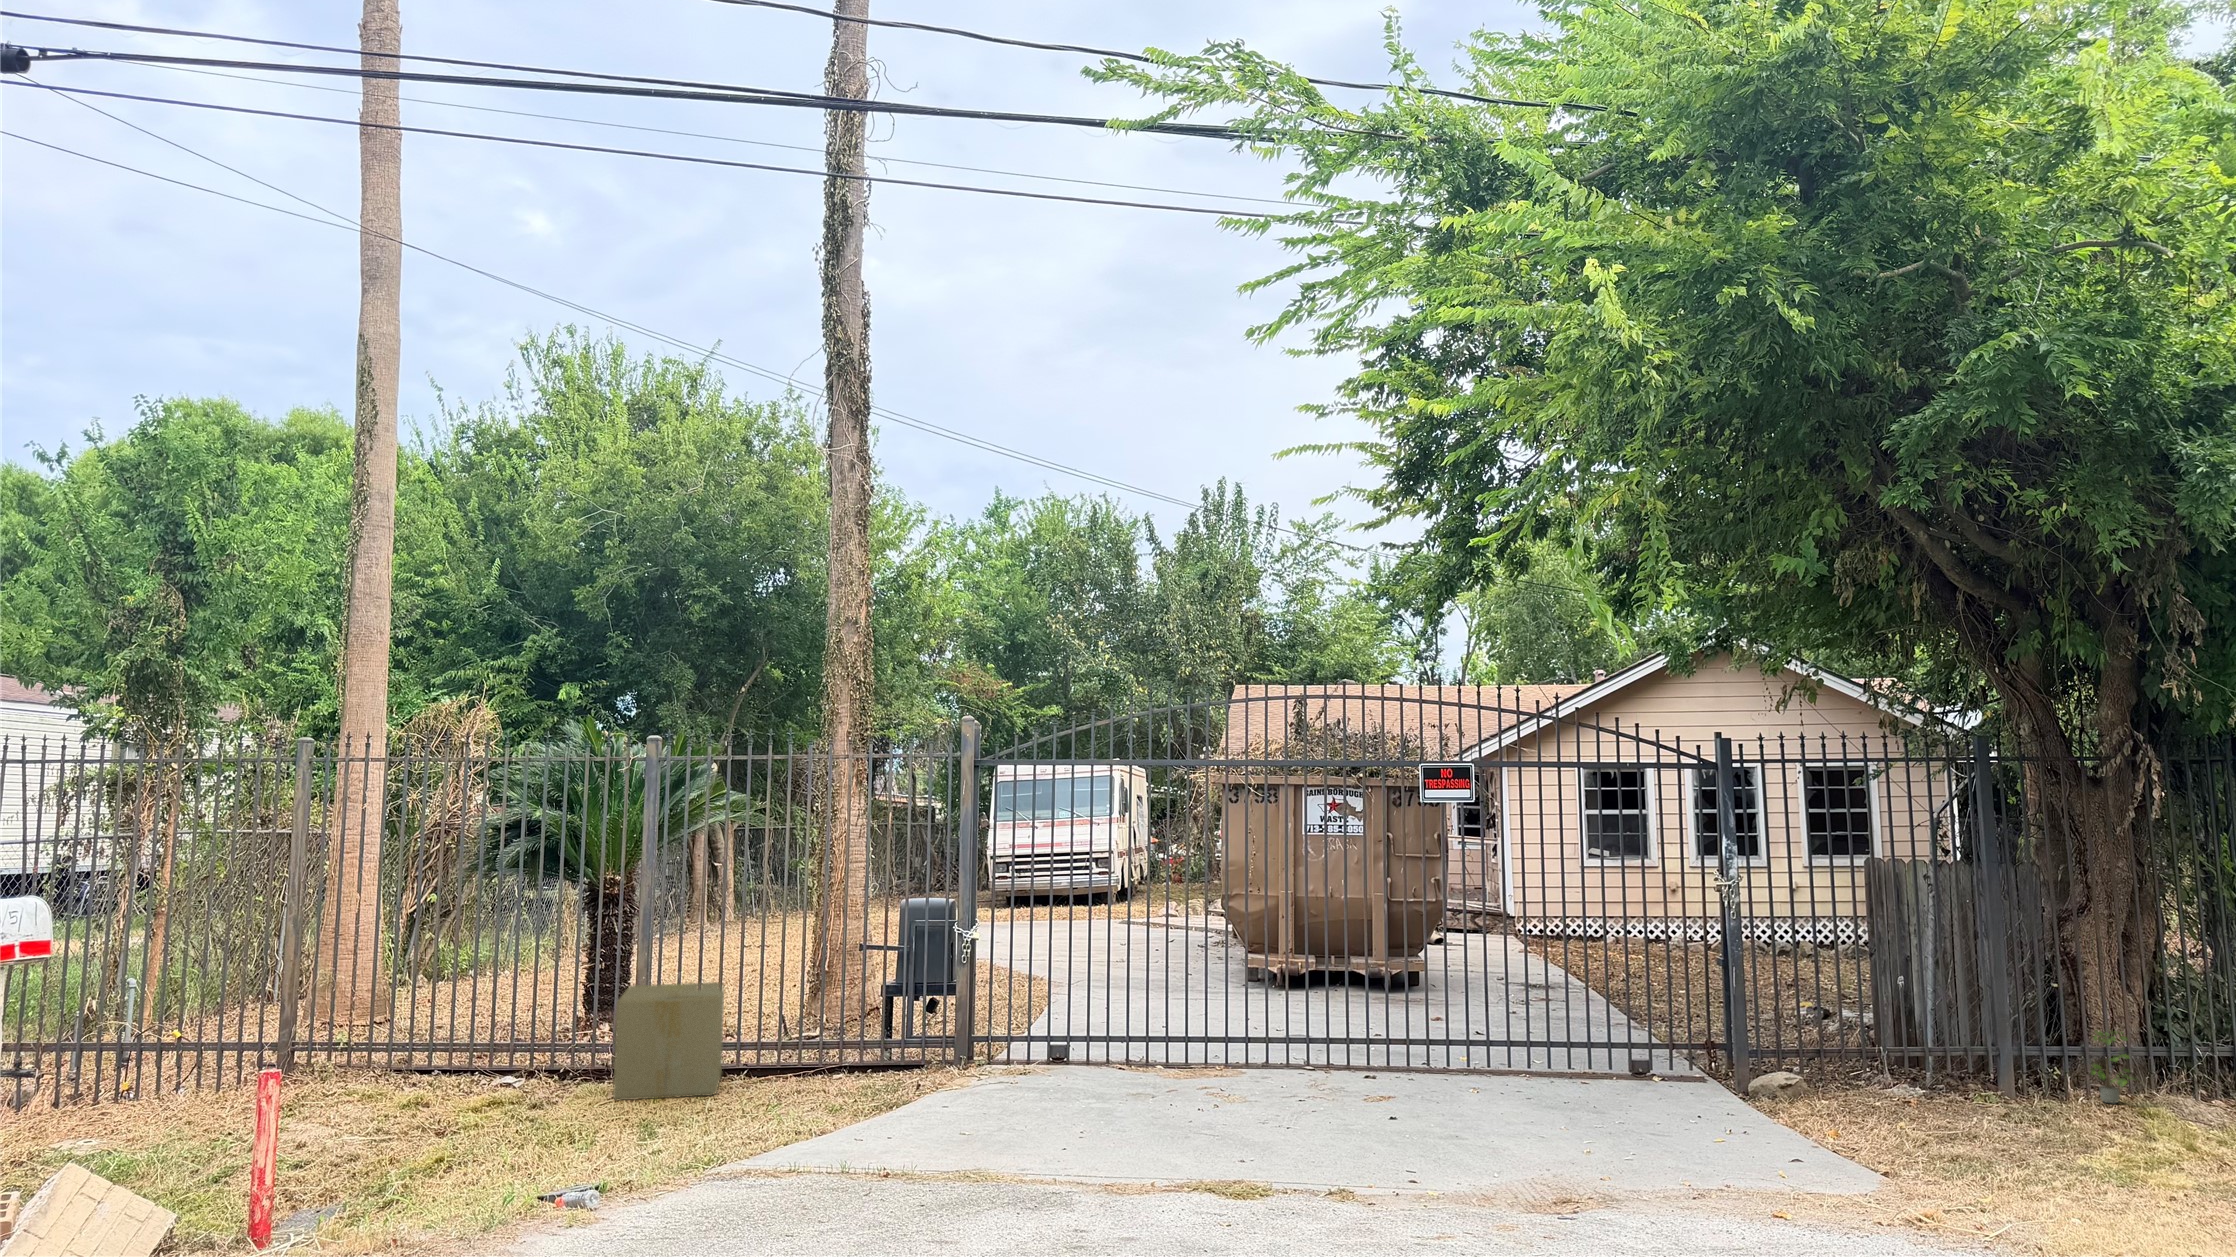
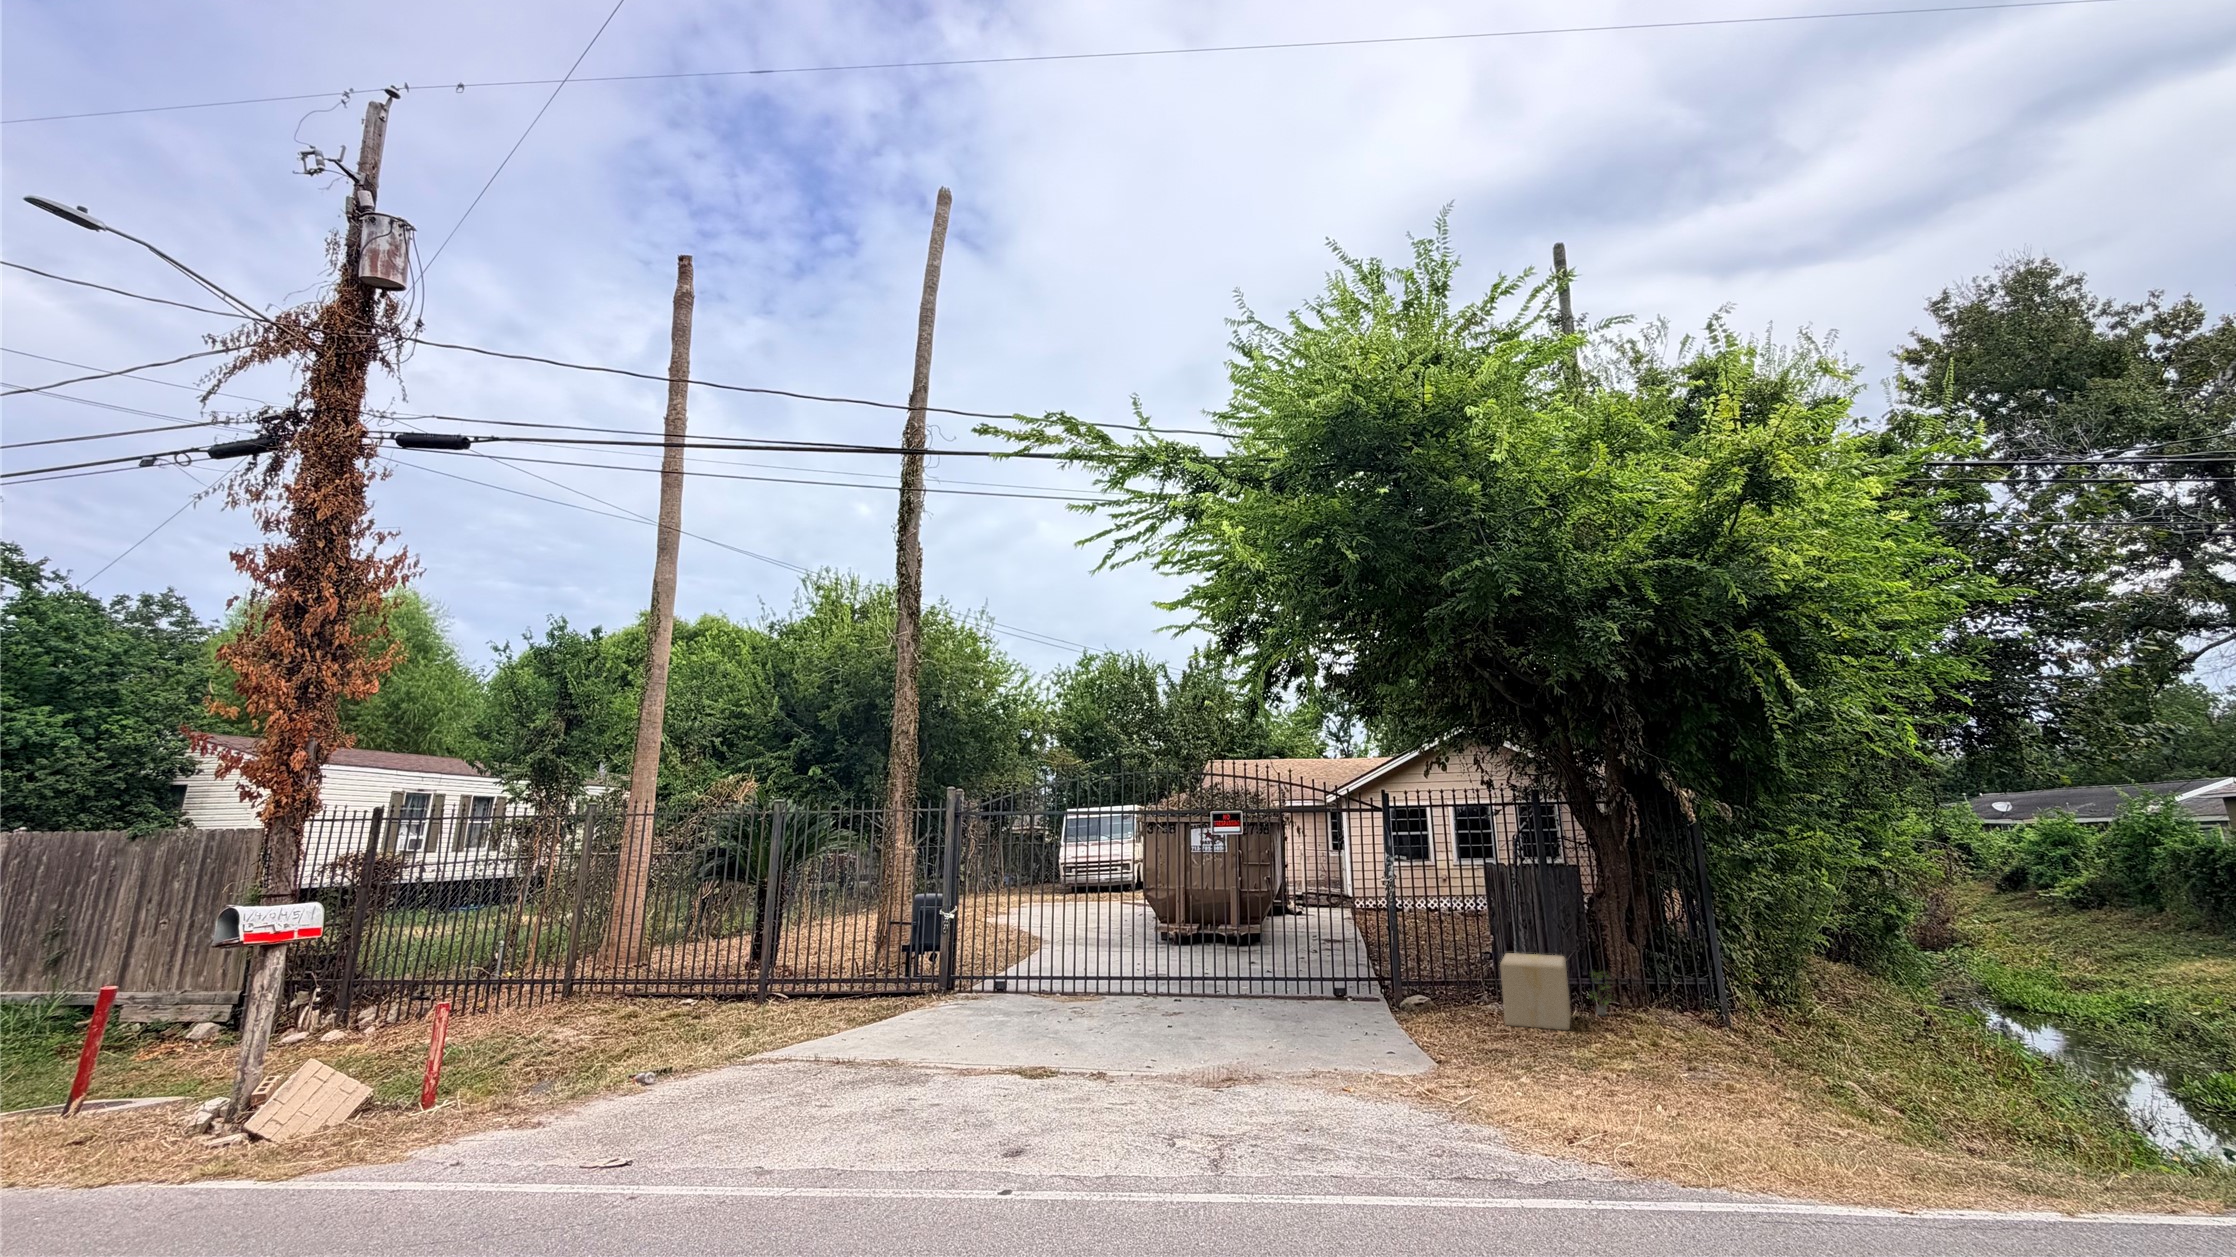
cardboard box: present [613,982,724,1100] -> present [1500,953,1571,1030]

